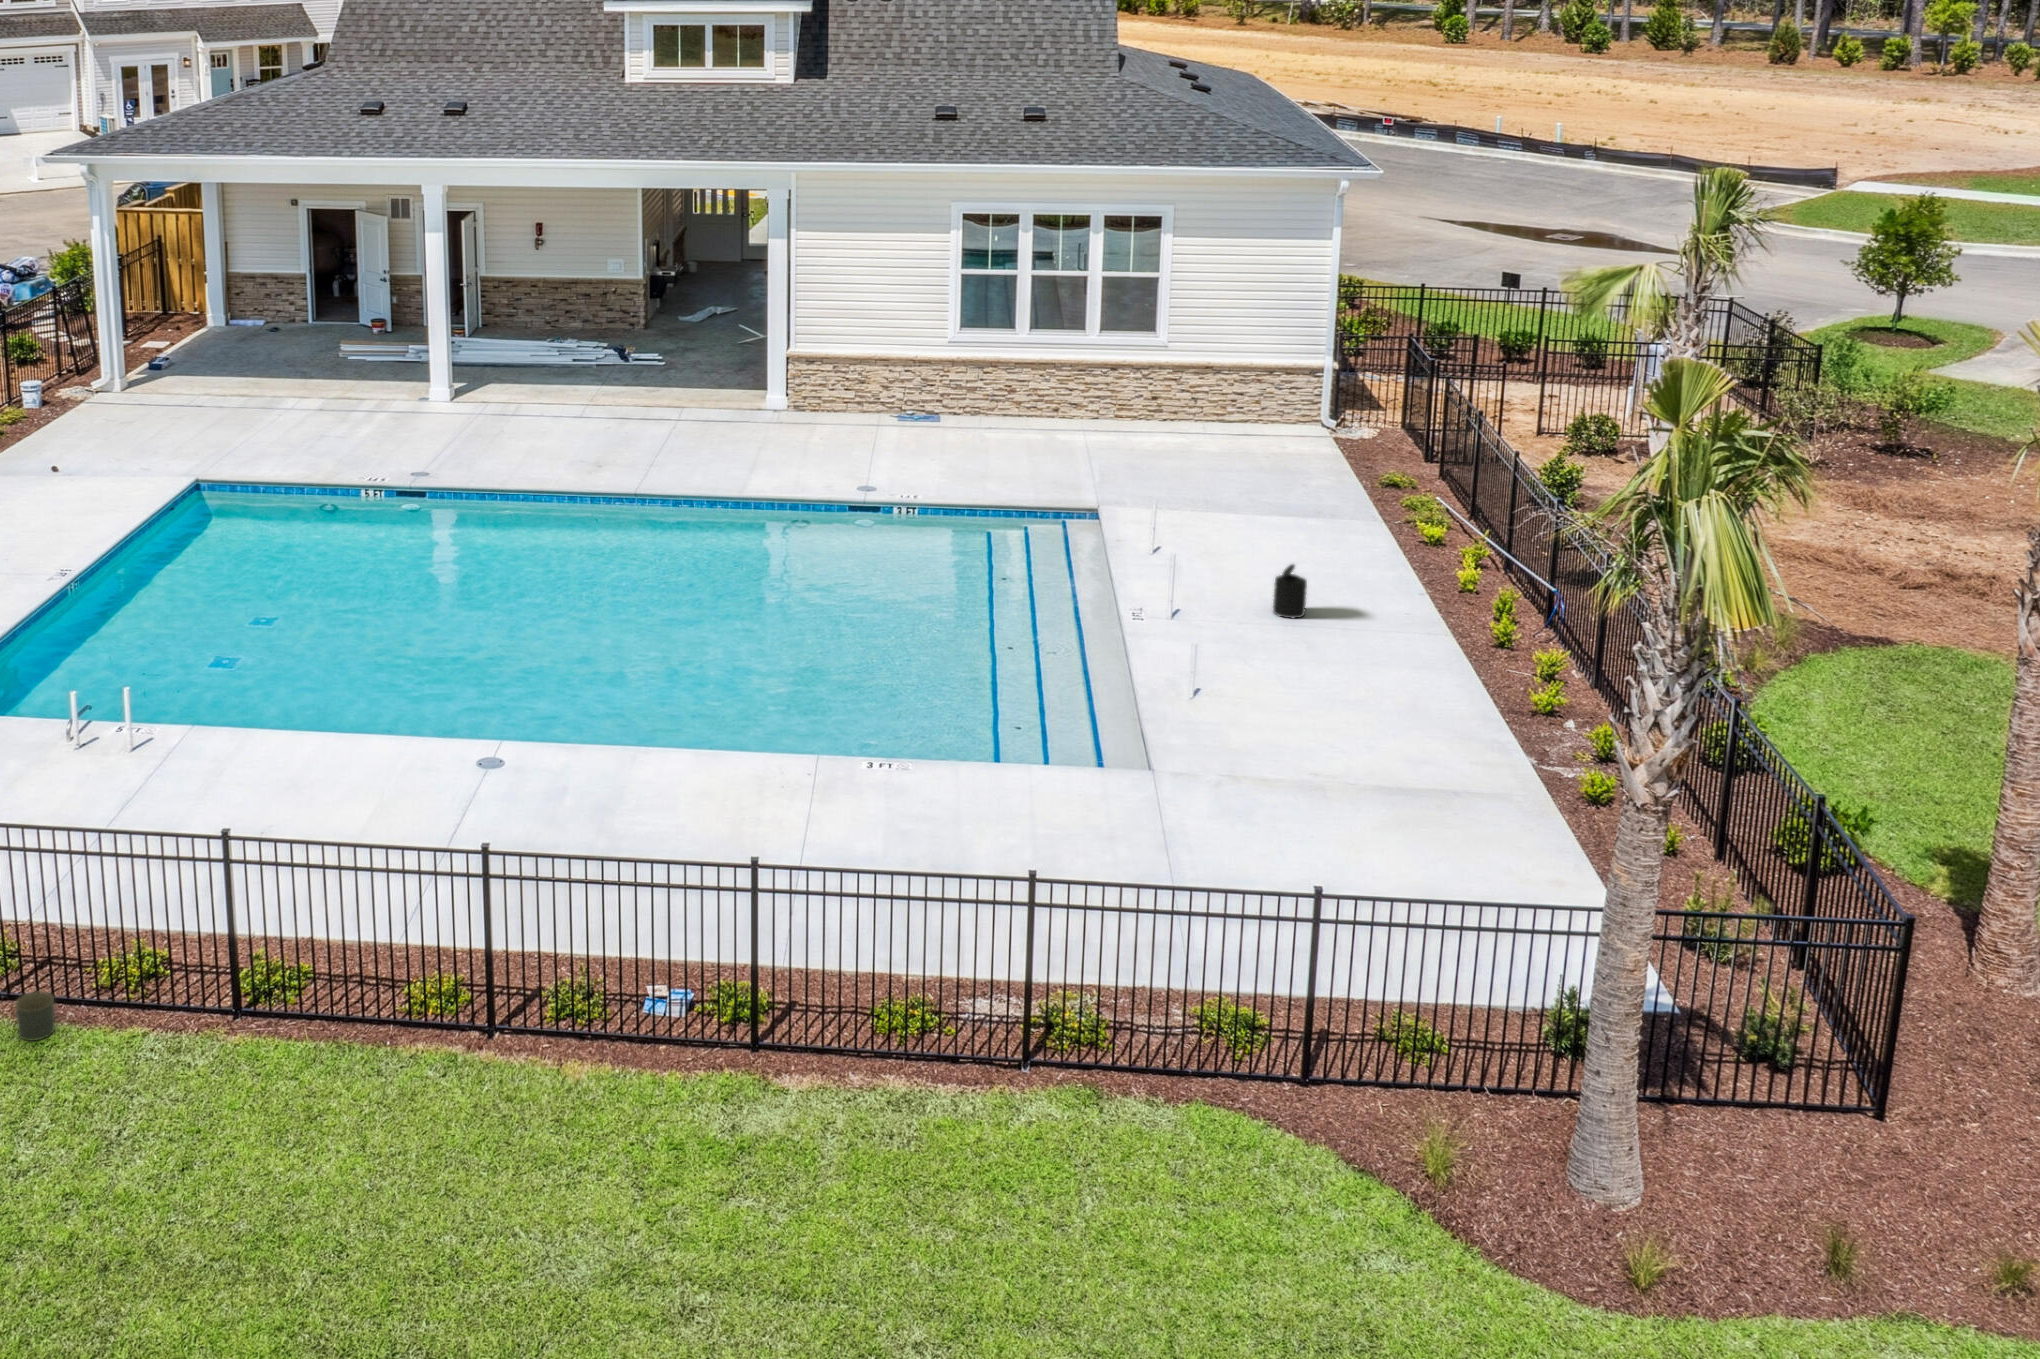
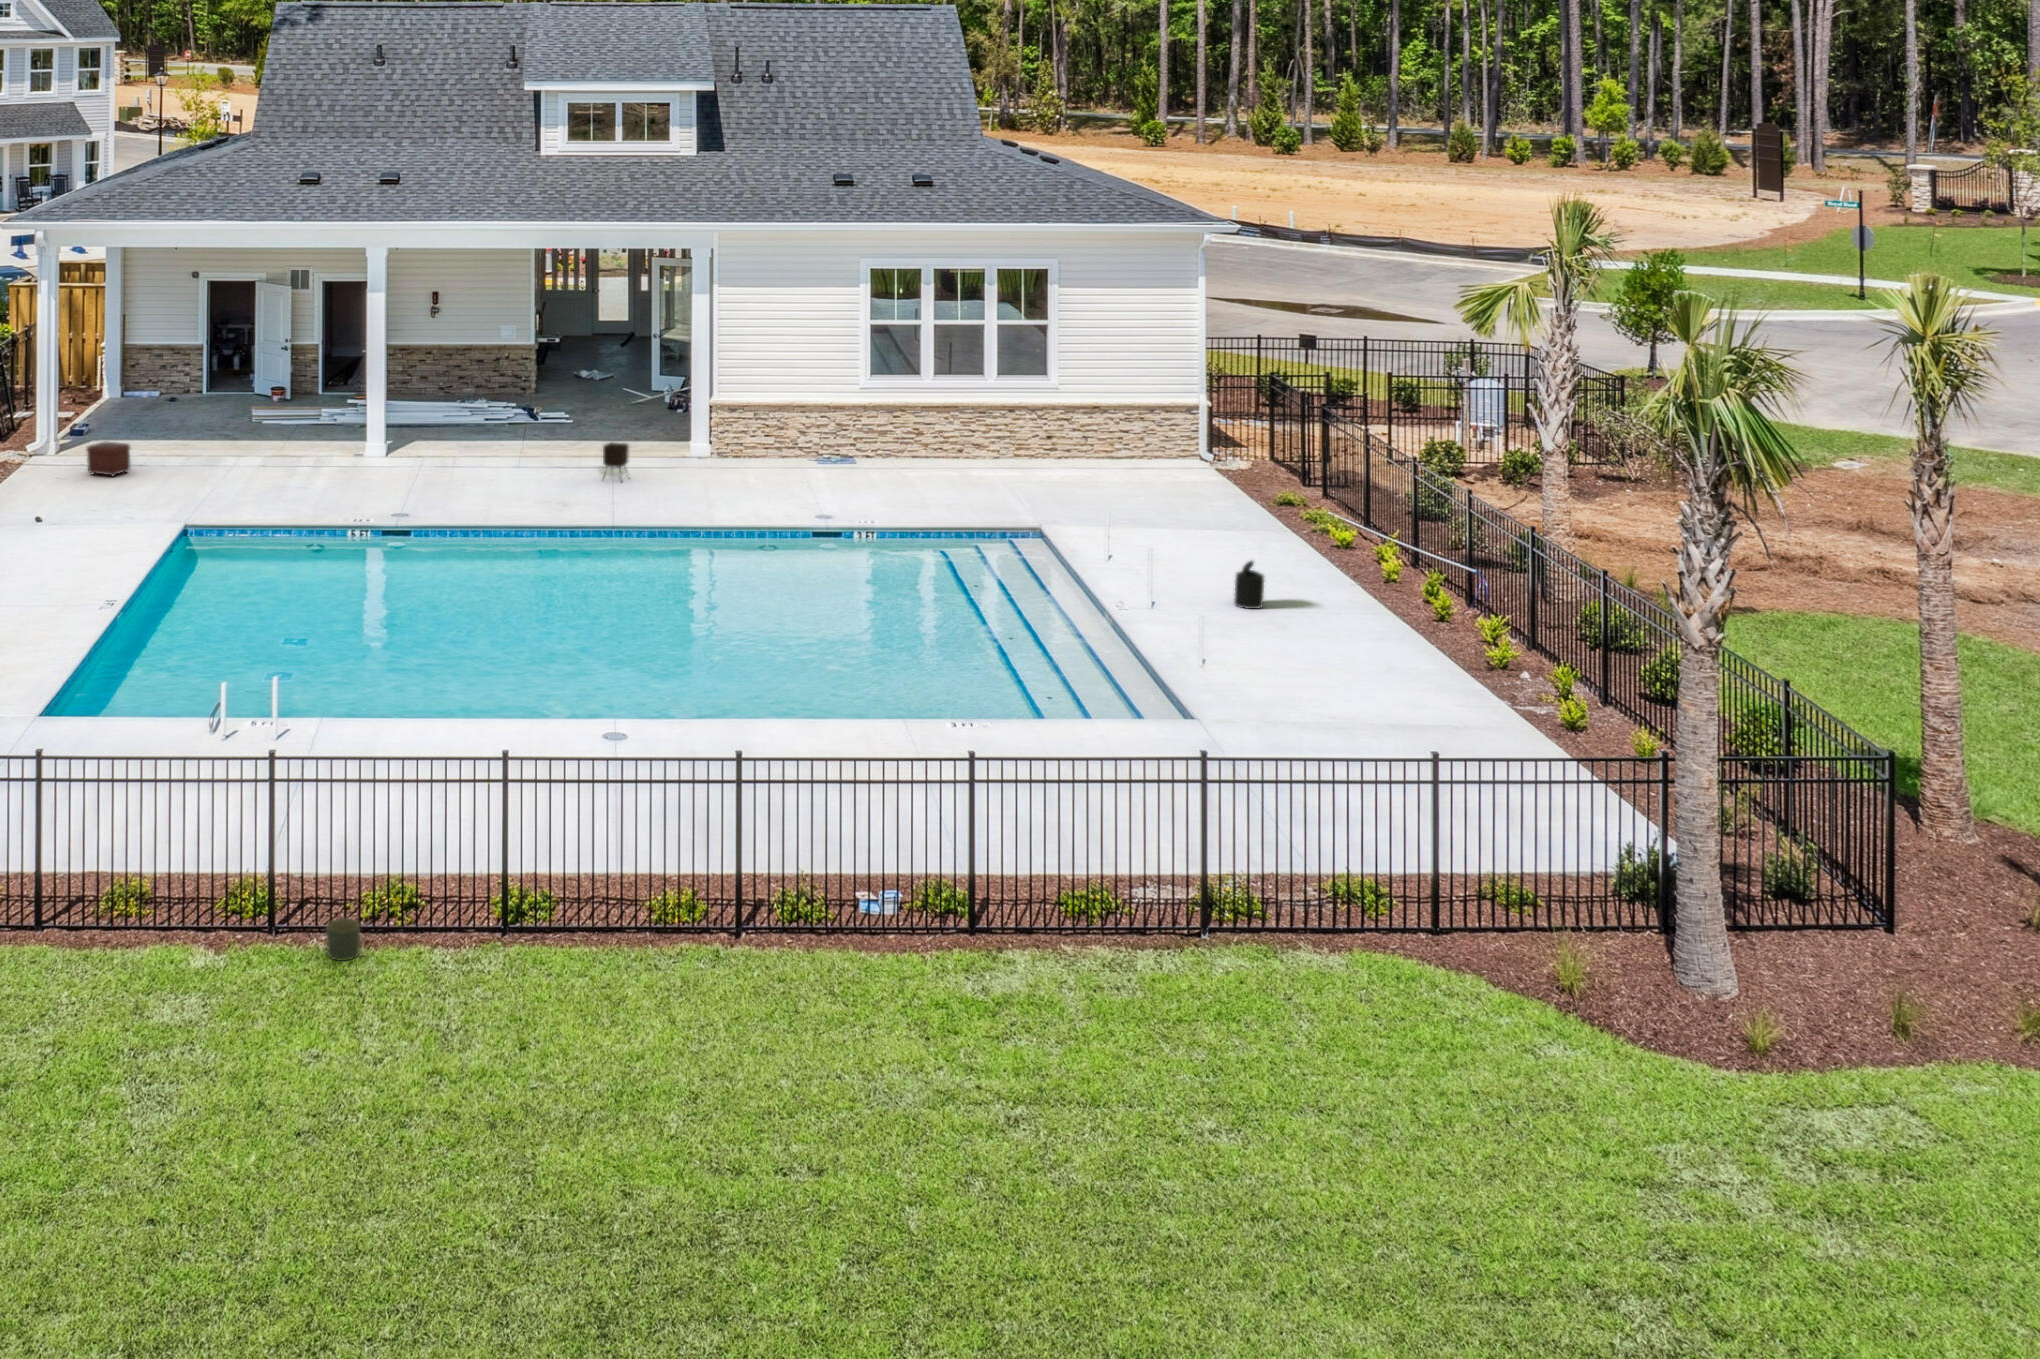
ottoman: none [144,380,189,417] -> present [87,442,131,476]
side table: none [657,393,689,436] -> present [603,442,629,469]

